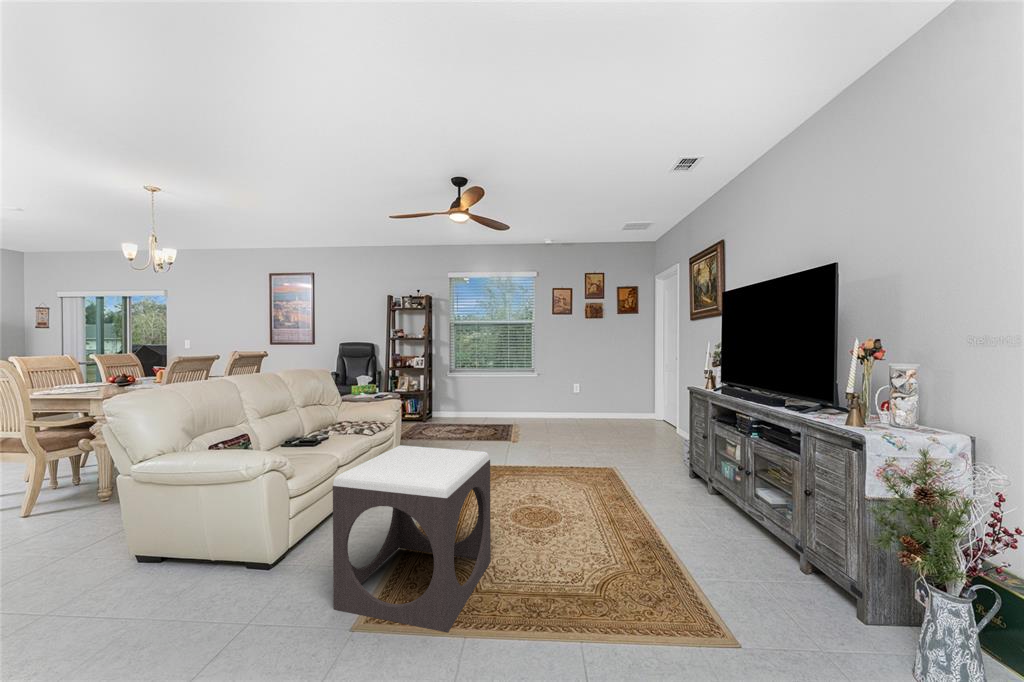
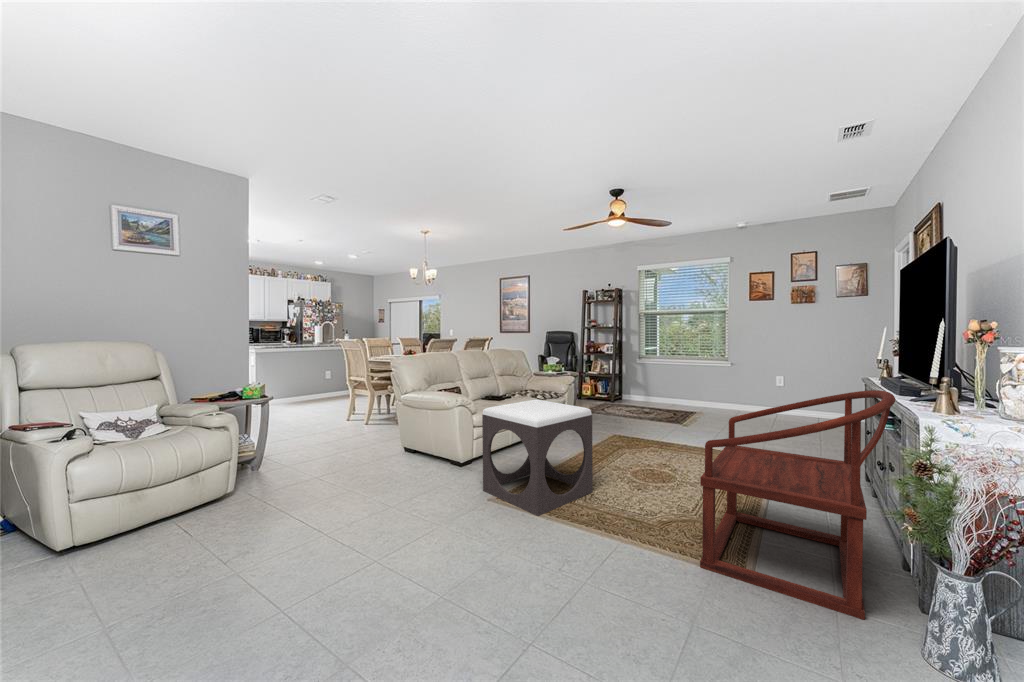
armchair: none [640,407,844,652] -> present [700,390,895,620]

